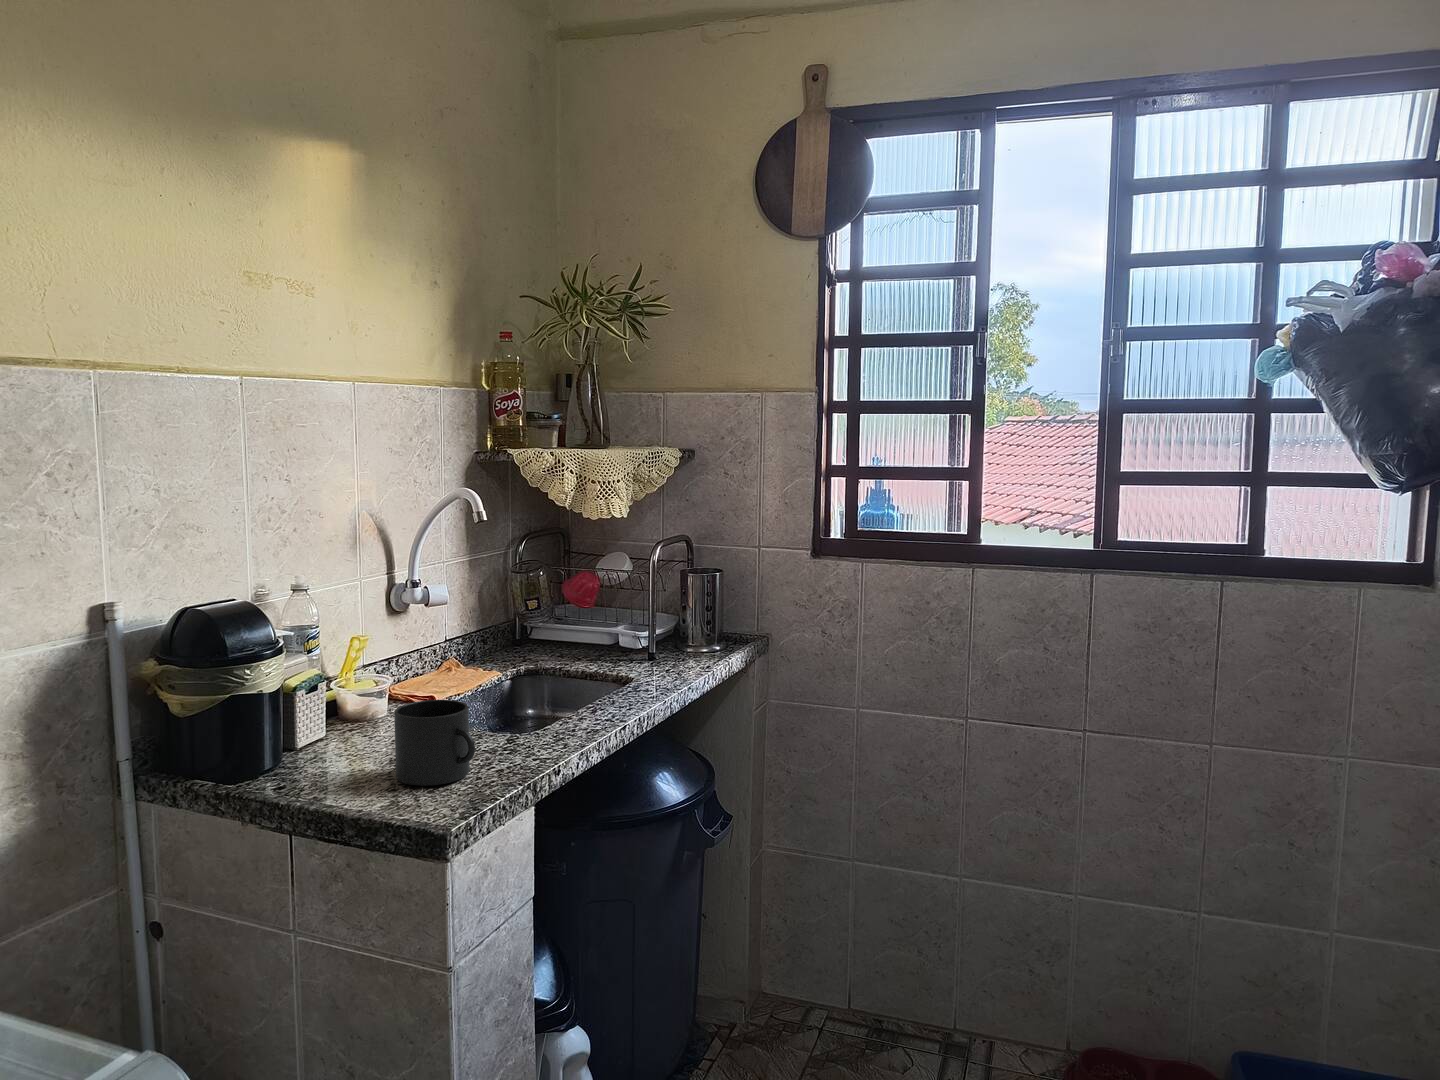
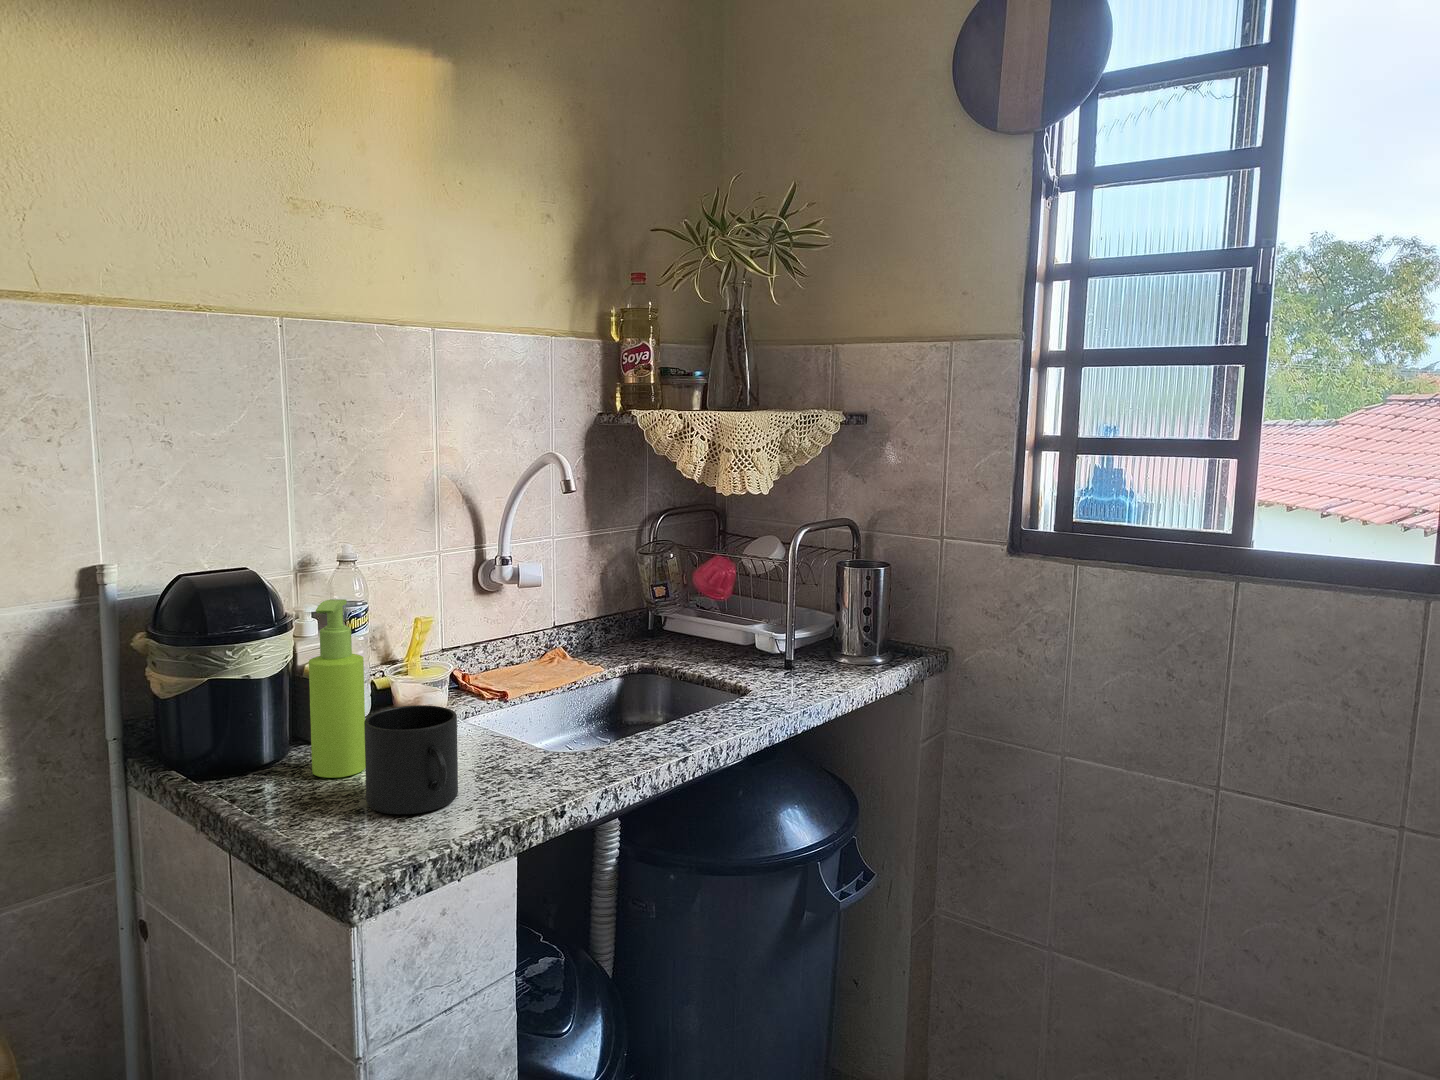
soap dispenser: none [319,619,368,770] -> present [309,599,366,778]

